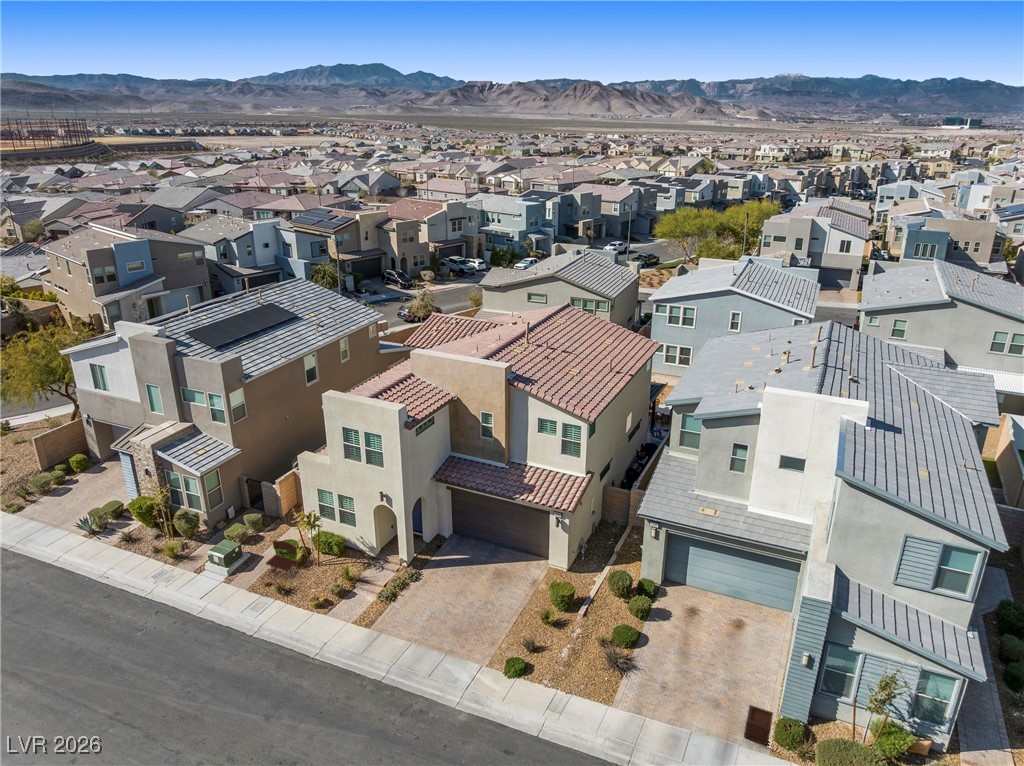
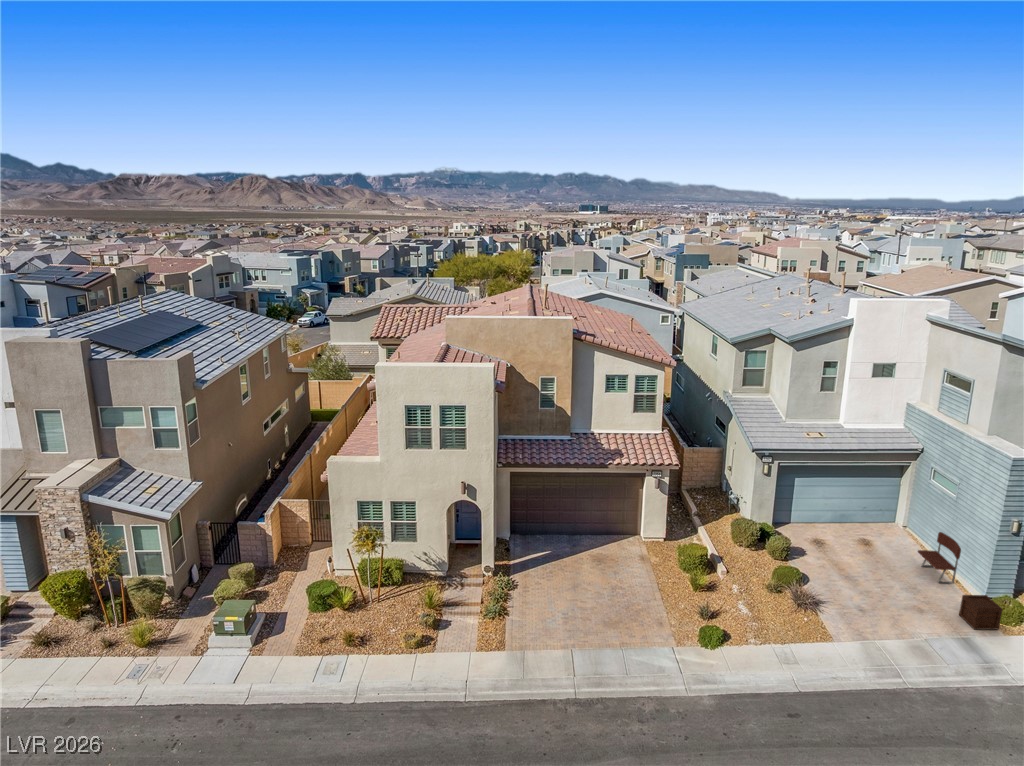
bench: present [266,540,299,578] -> present [918,532,961,584]

